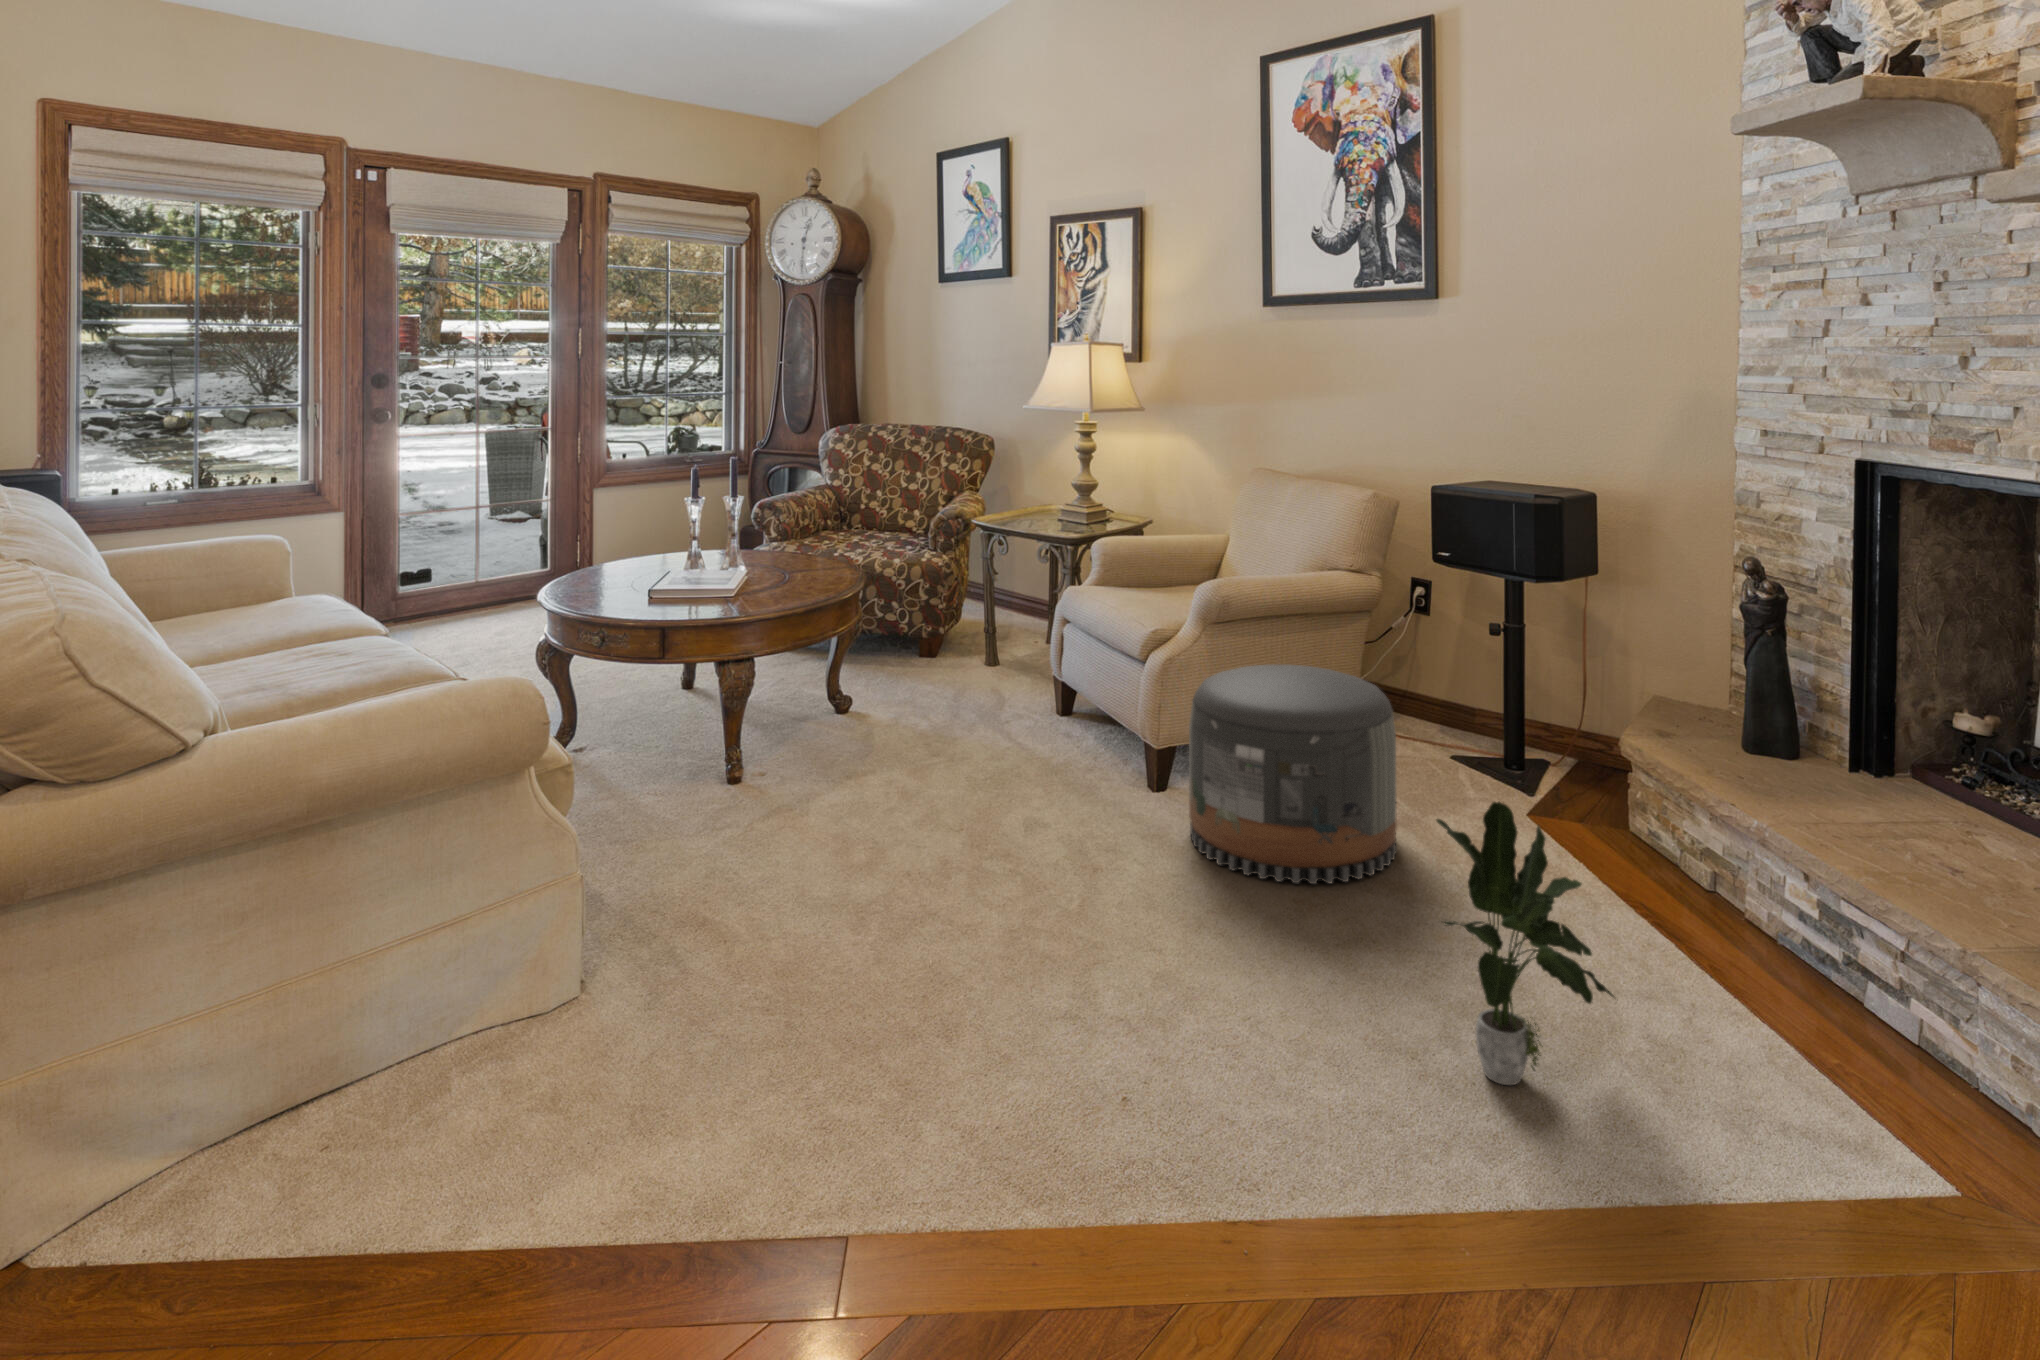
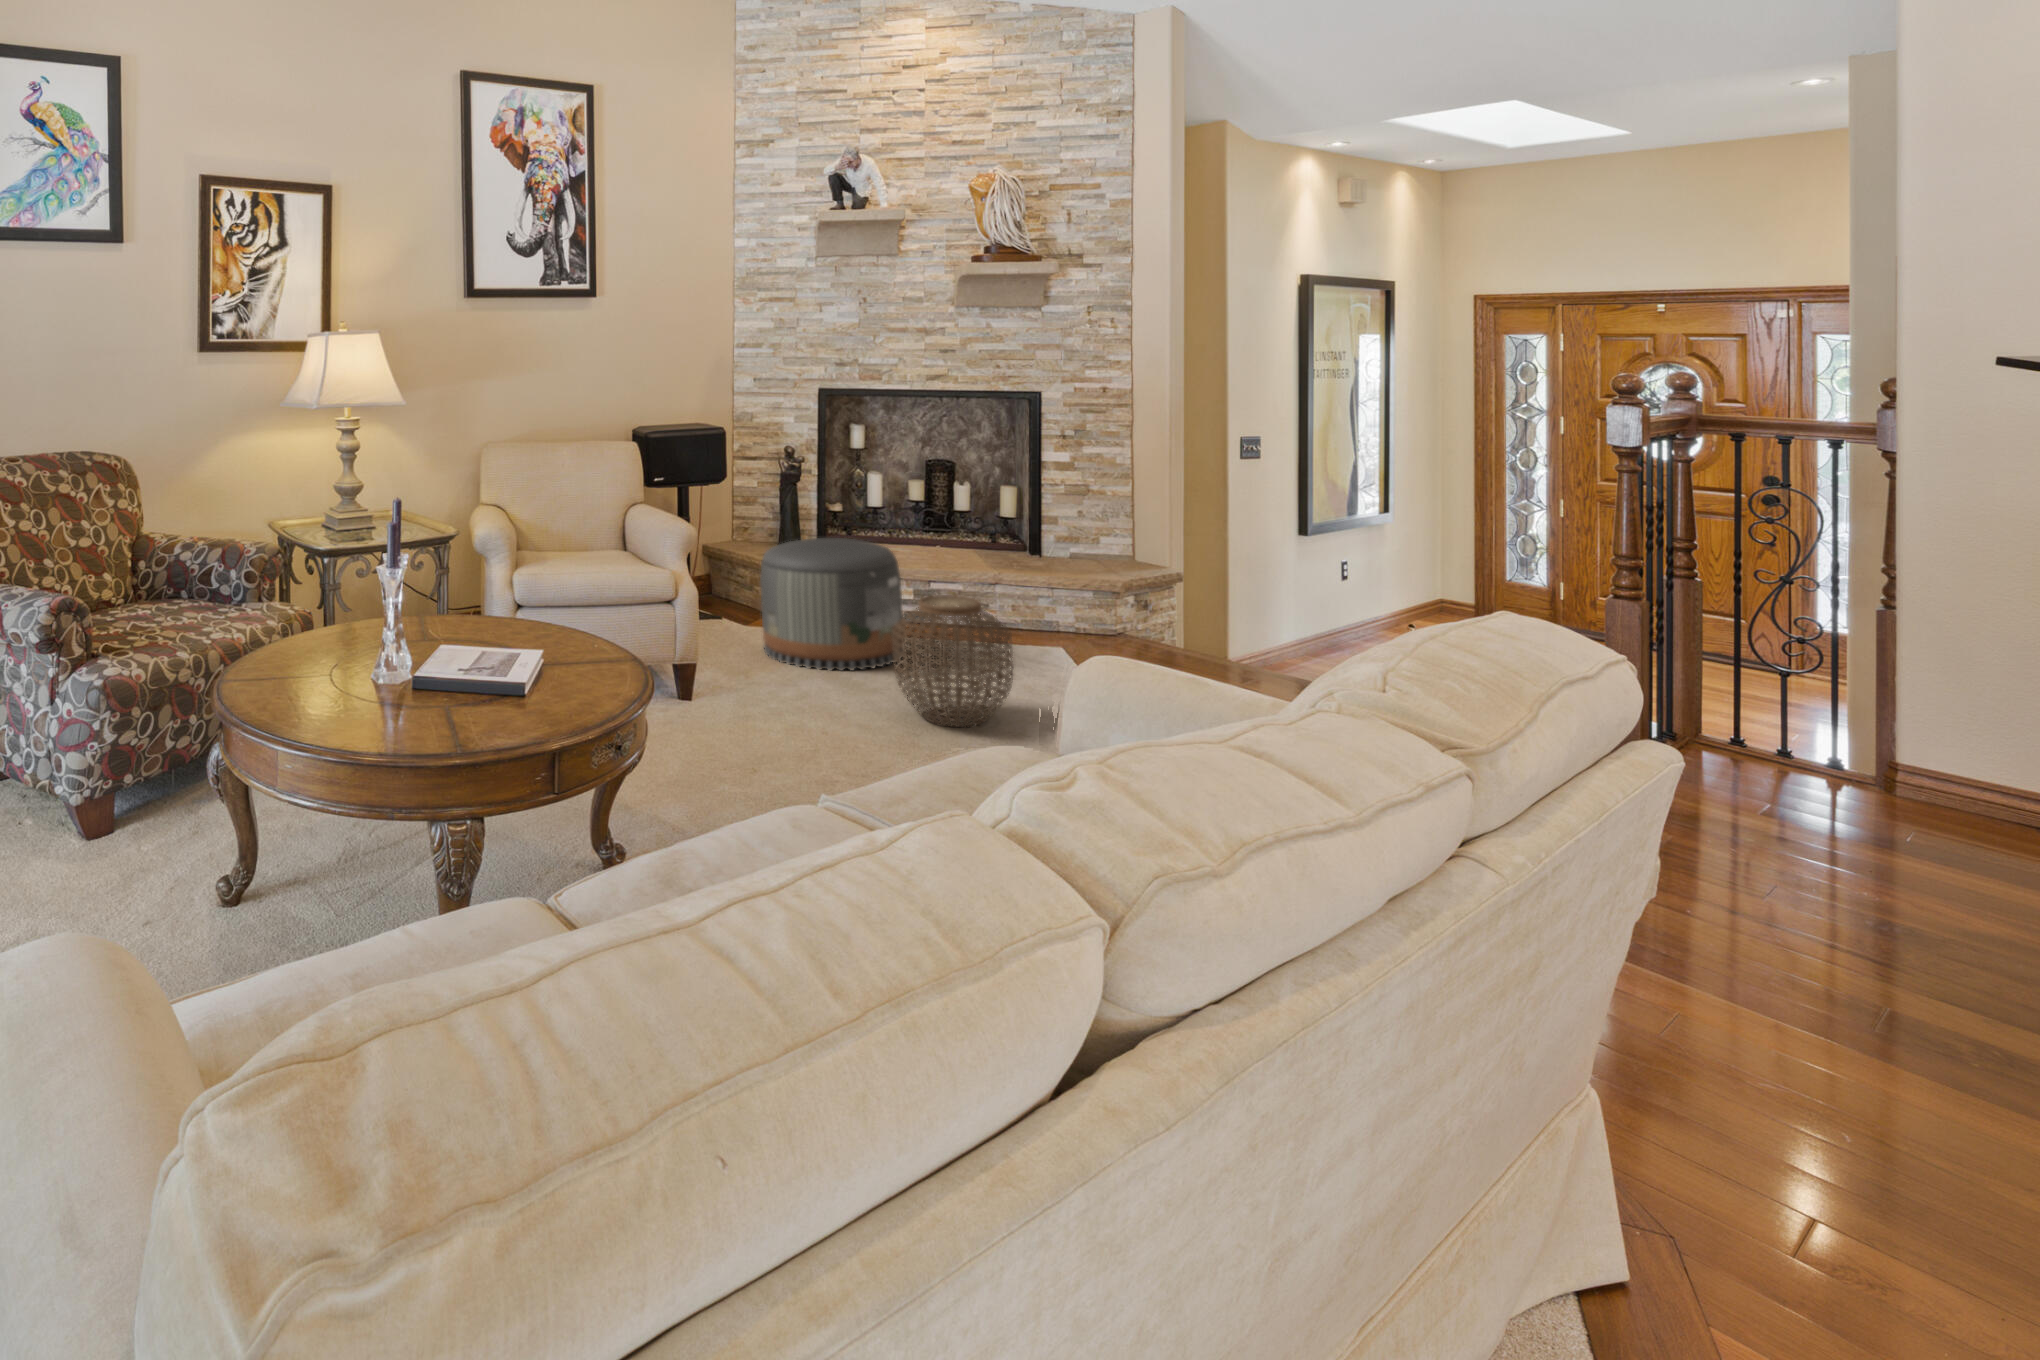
woven basket: none [909,723,1058,906] -> present [892,595,1013,727]
potted plant: present [1436,802,1614,1085] -> none [1041,523,1136,646]

